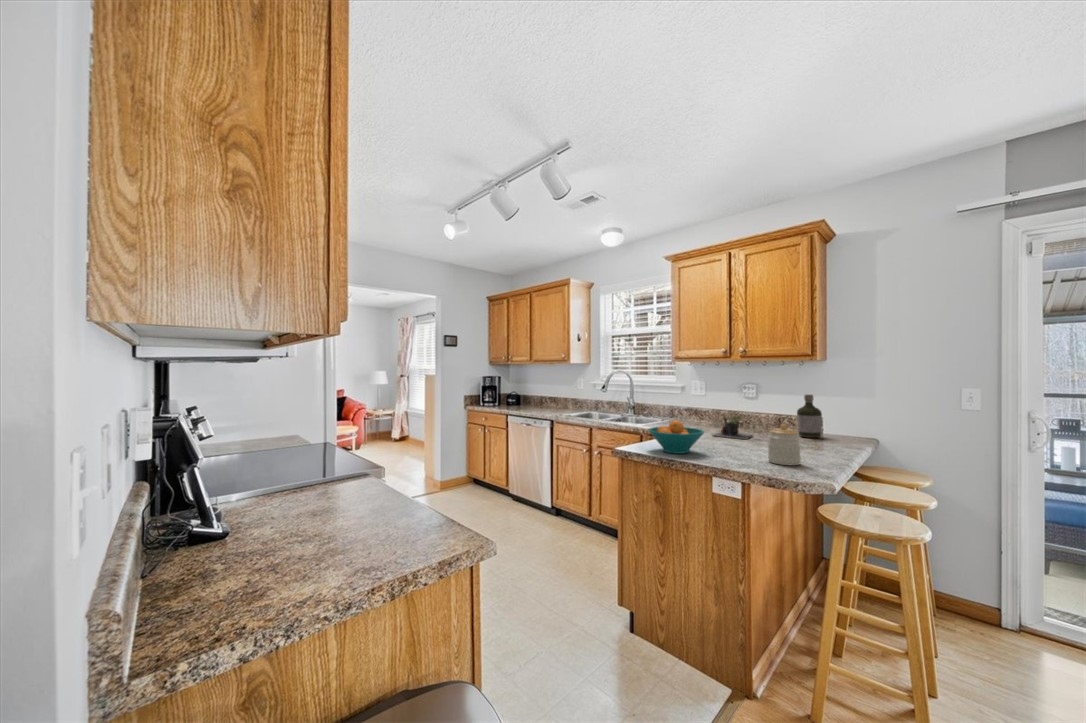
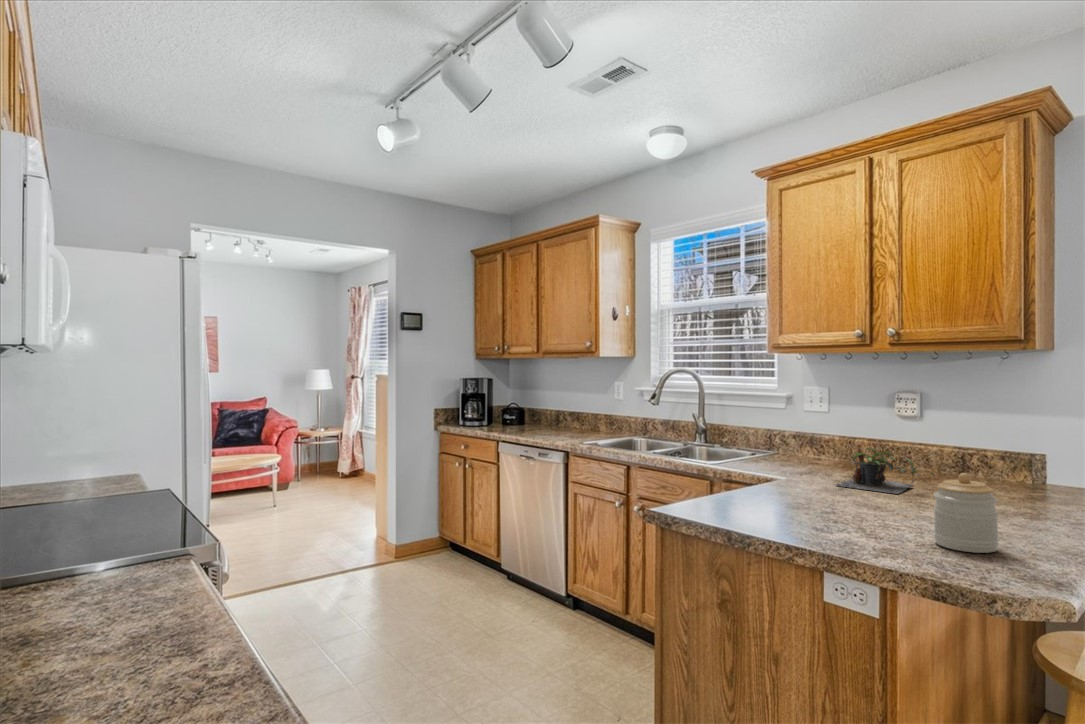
bottle: present [797,395,822,438] -> none [995,413,1043,492]
fruit bowl: present [648,420,704,454] -> none [709,461,814,523]

